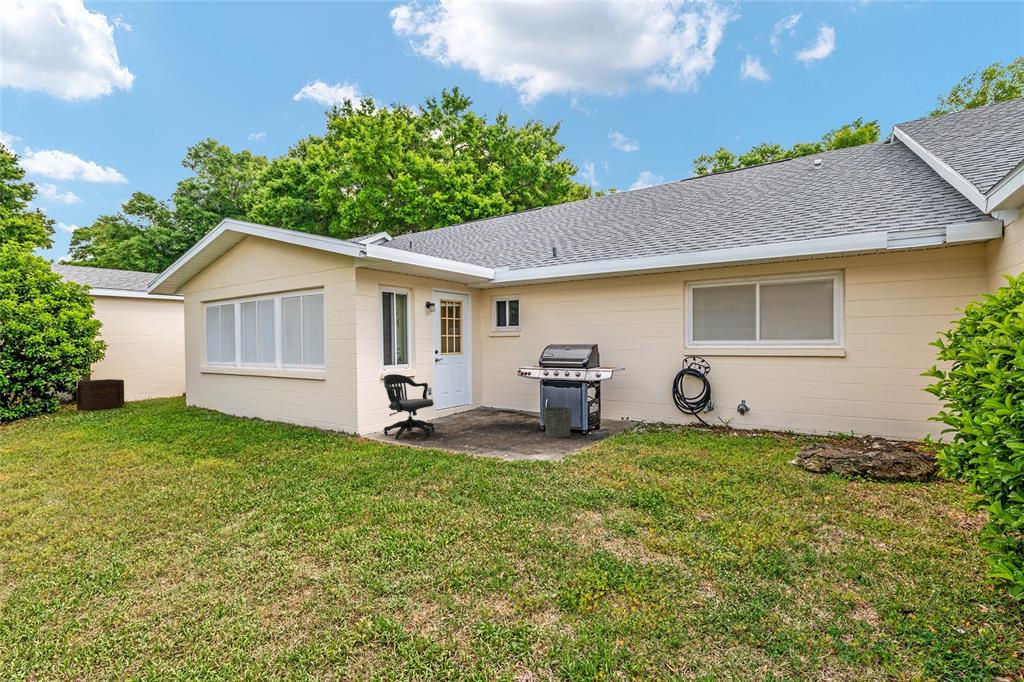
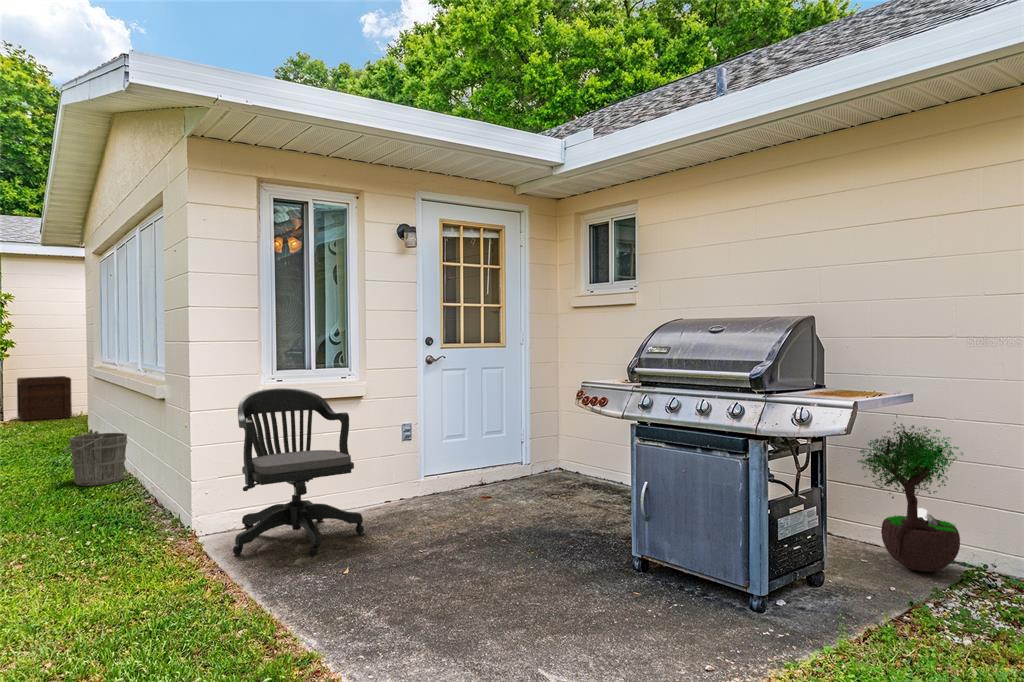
potted tree: none [607,374,635,423] -> present [857,415,963,572]
bucket: present [540,407,572,438] -> present [64,431,127,486]

